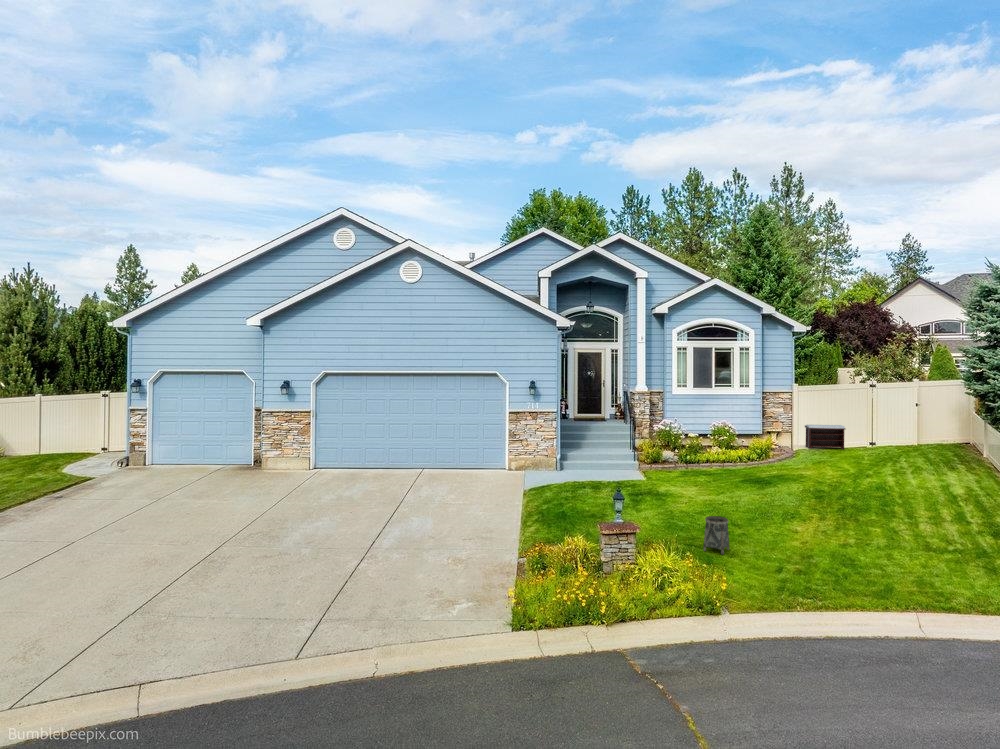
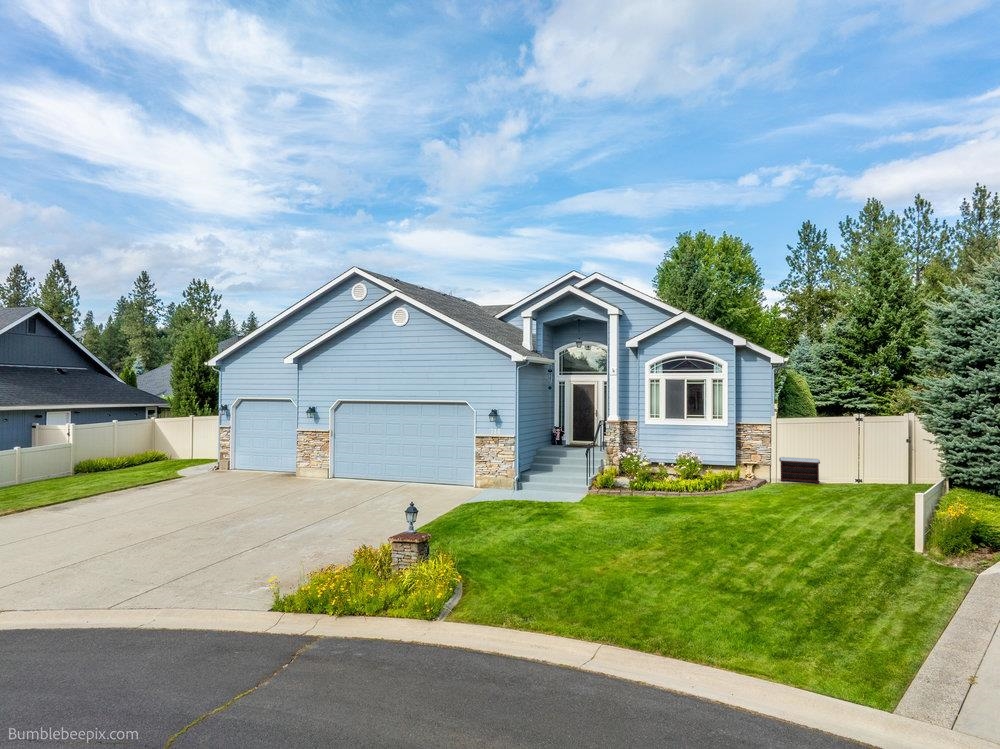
basket: present [704,516,729,554] -> none [515,543,541,581]

